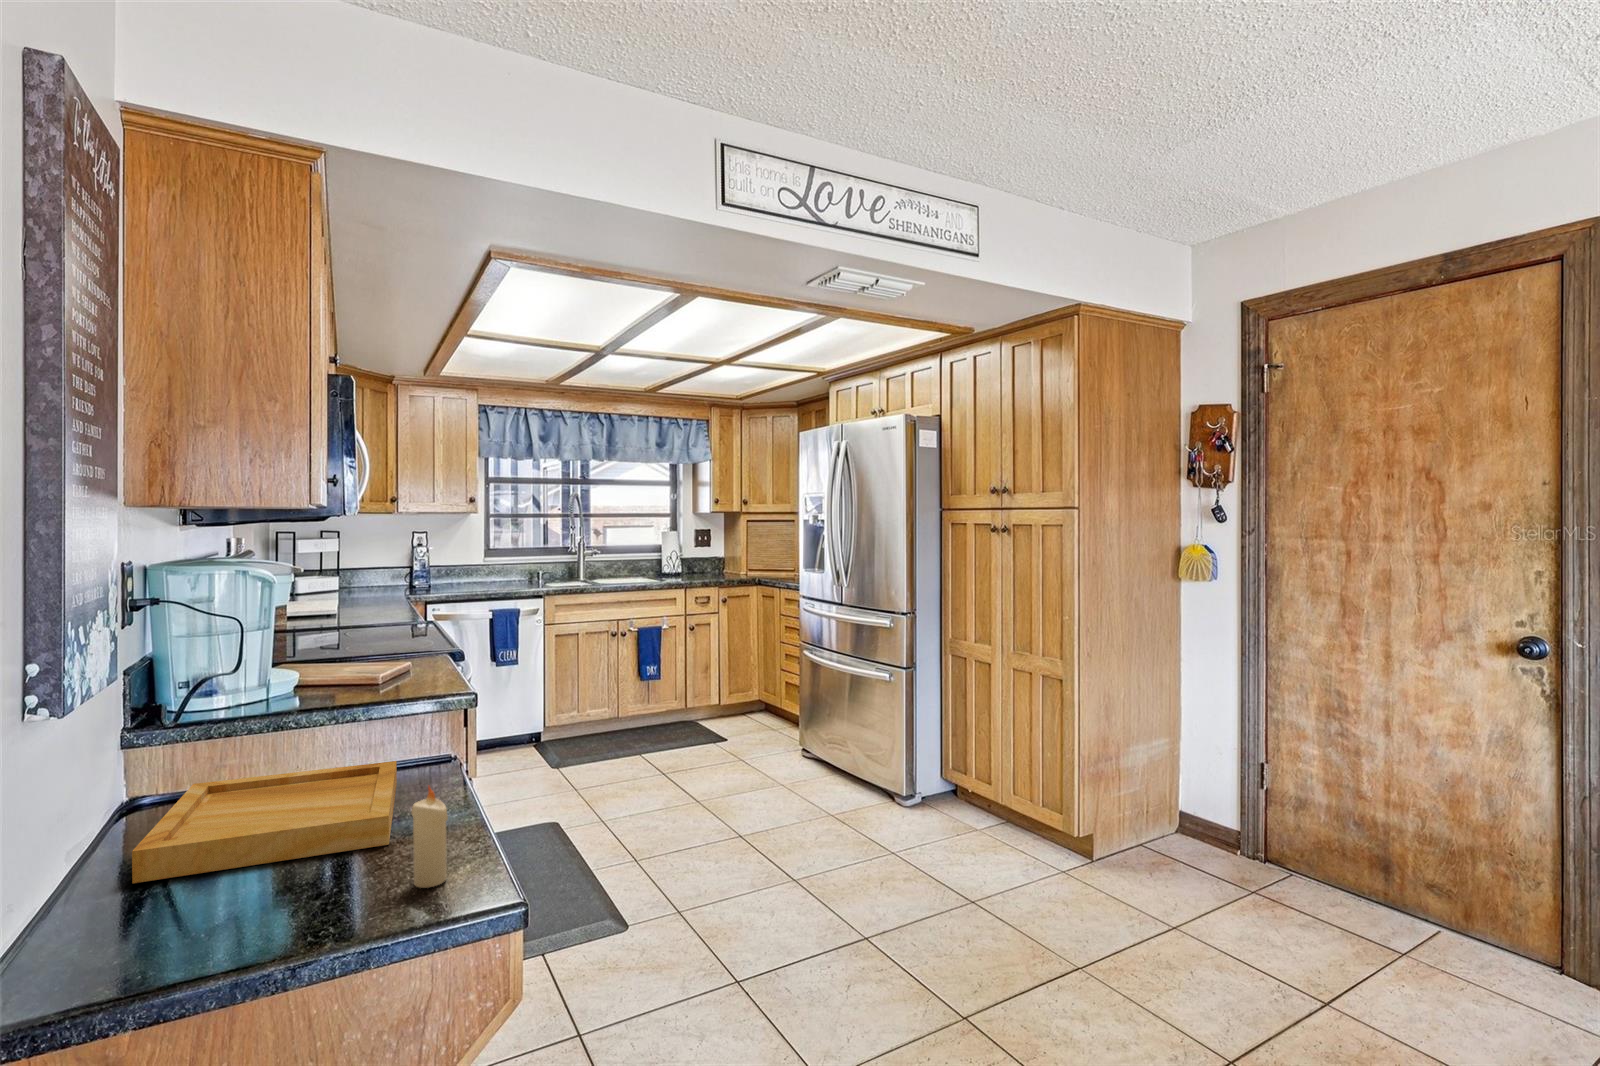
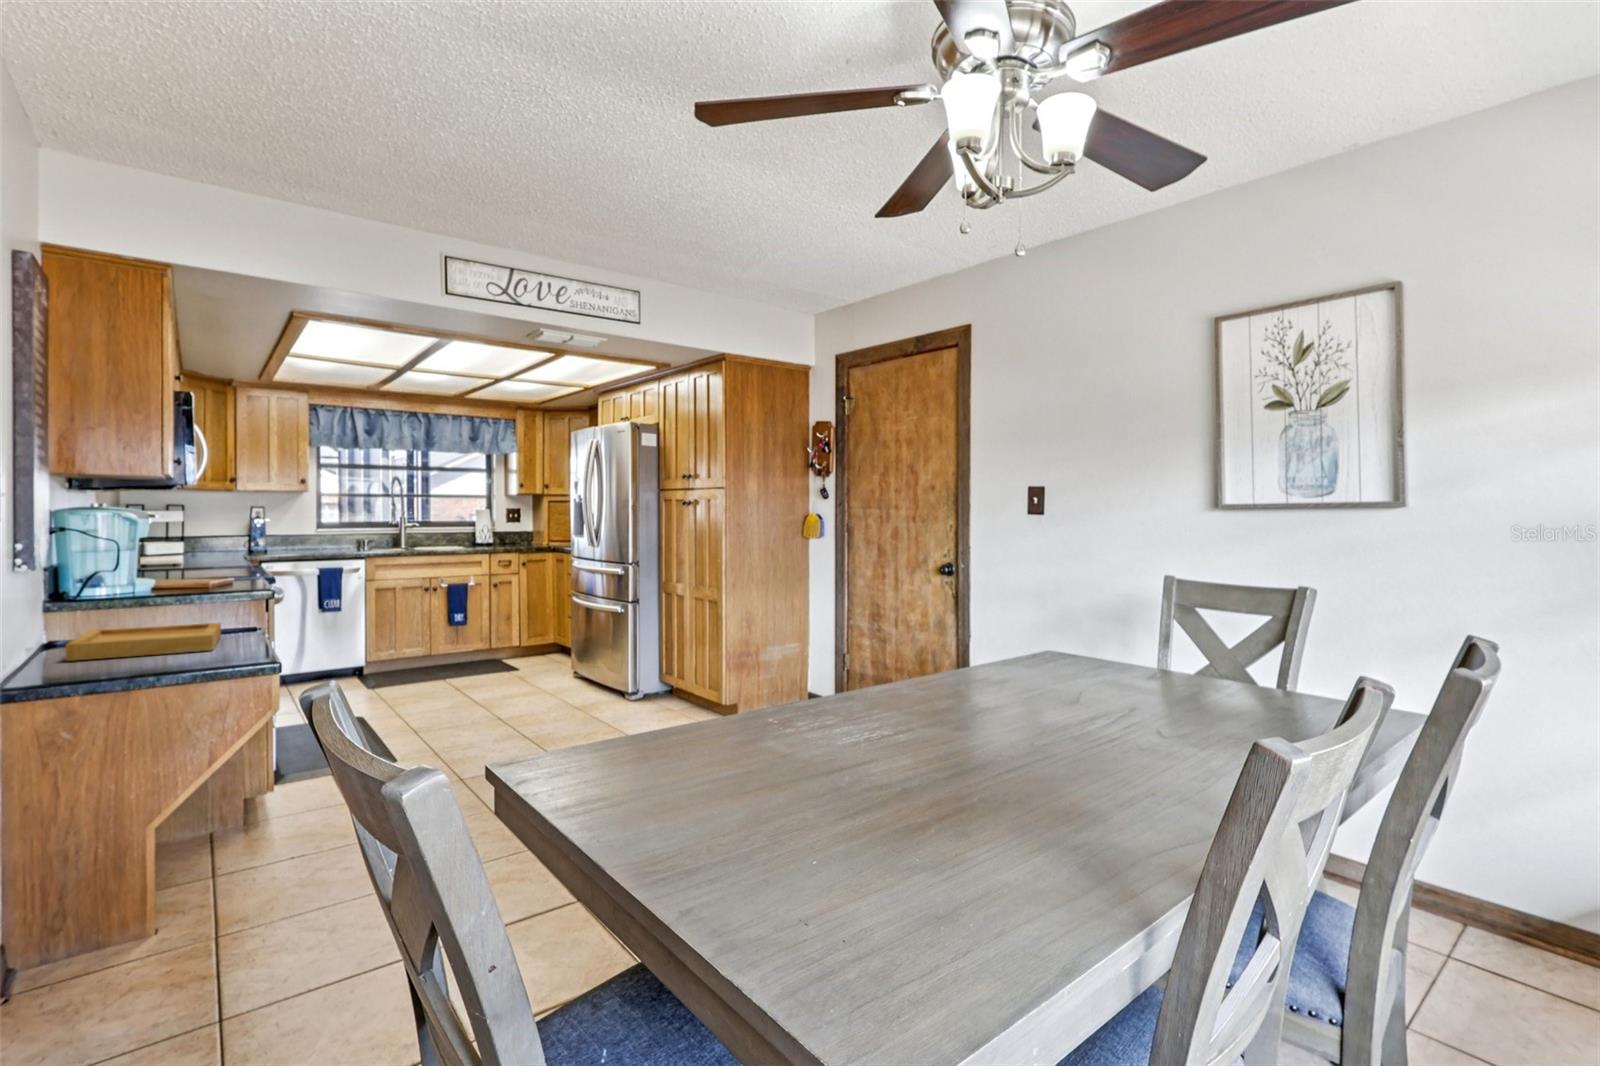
candle: present [412,787,448,888] -> none [223,609,243,658]

